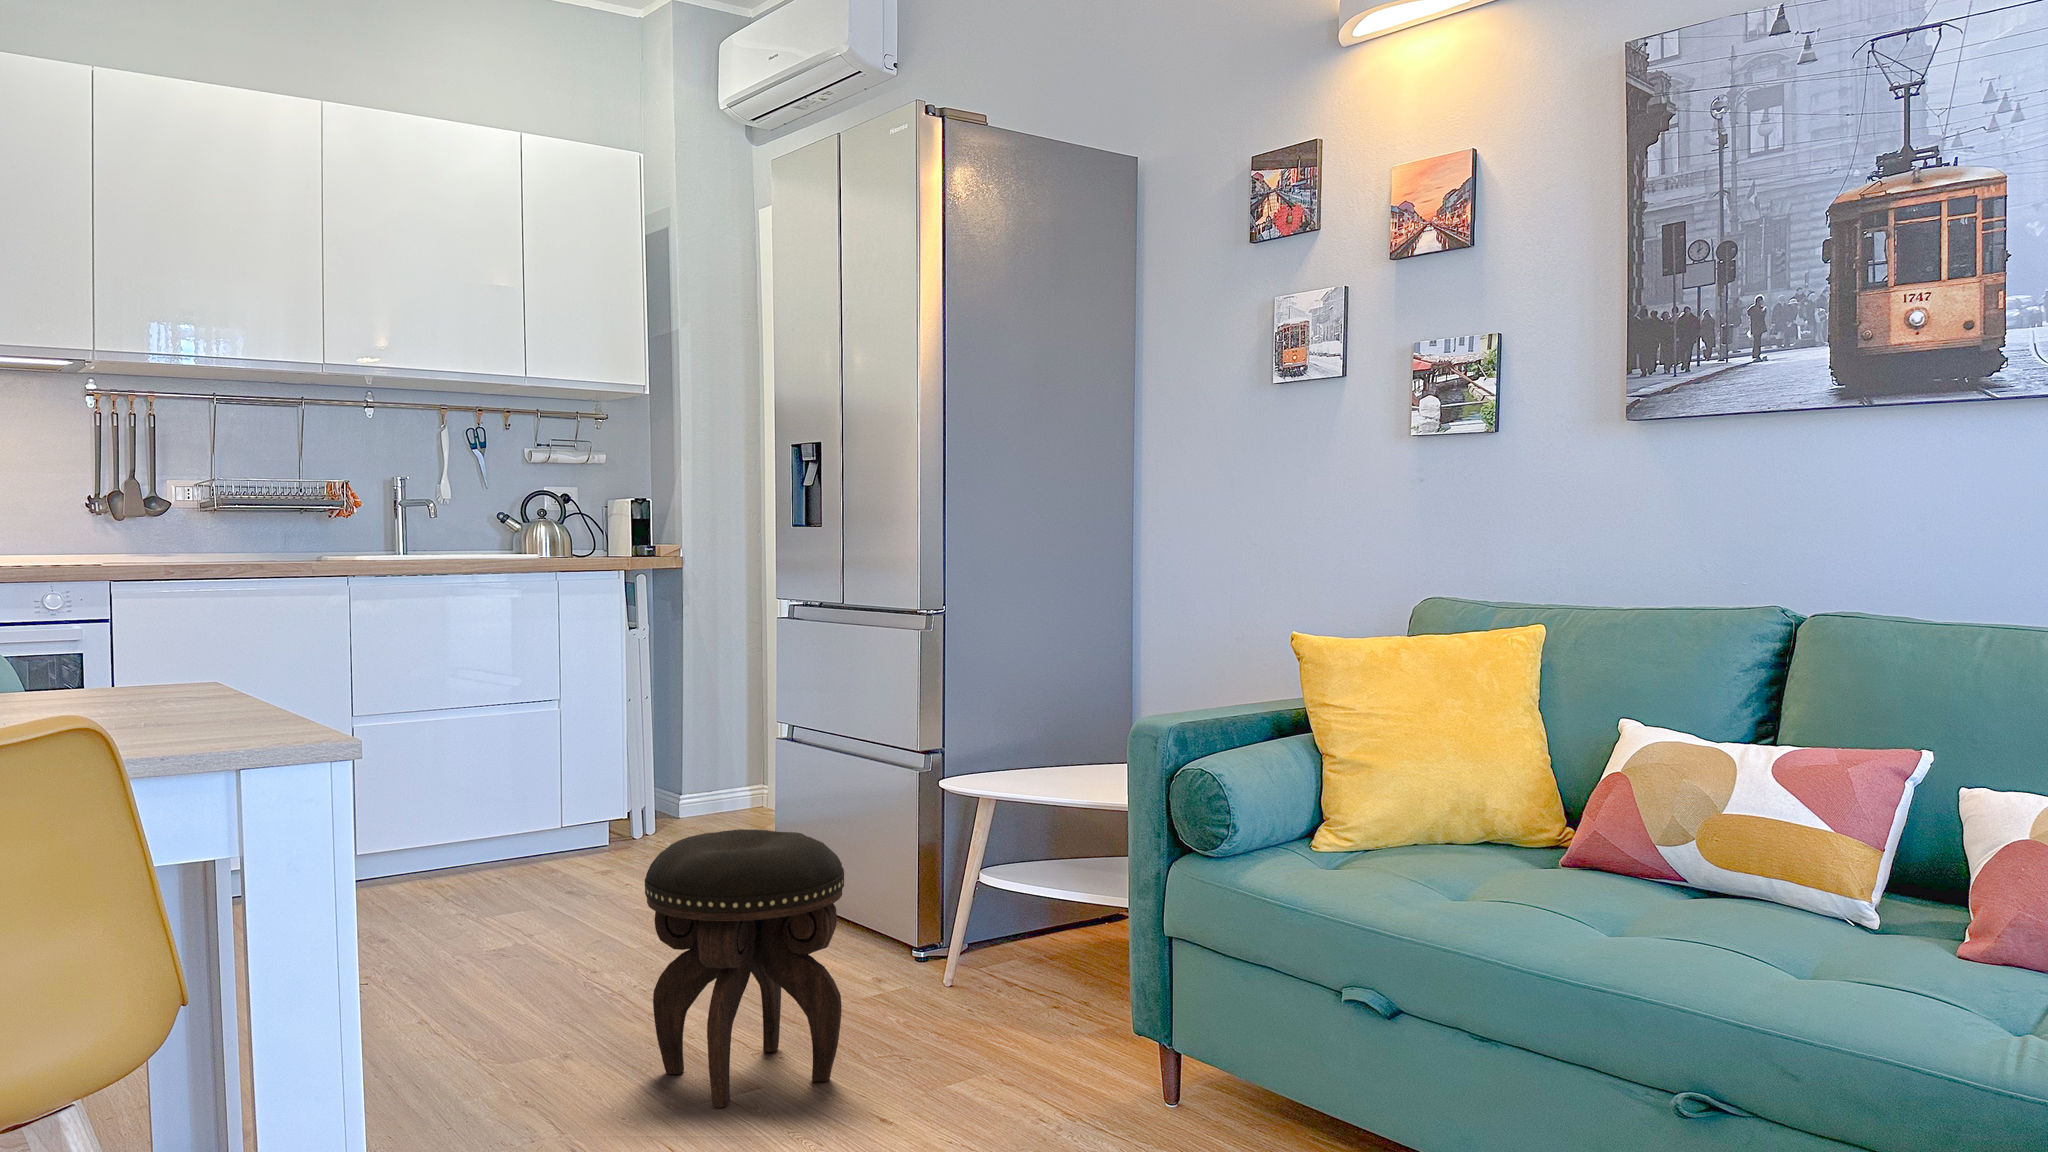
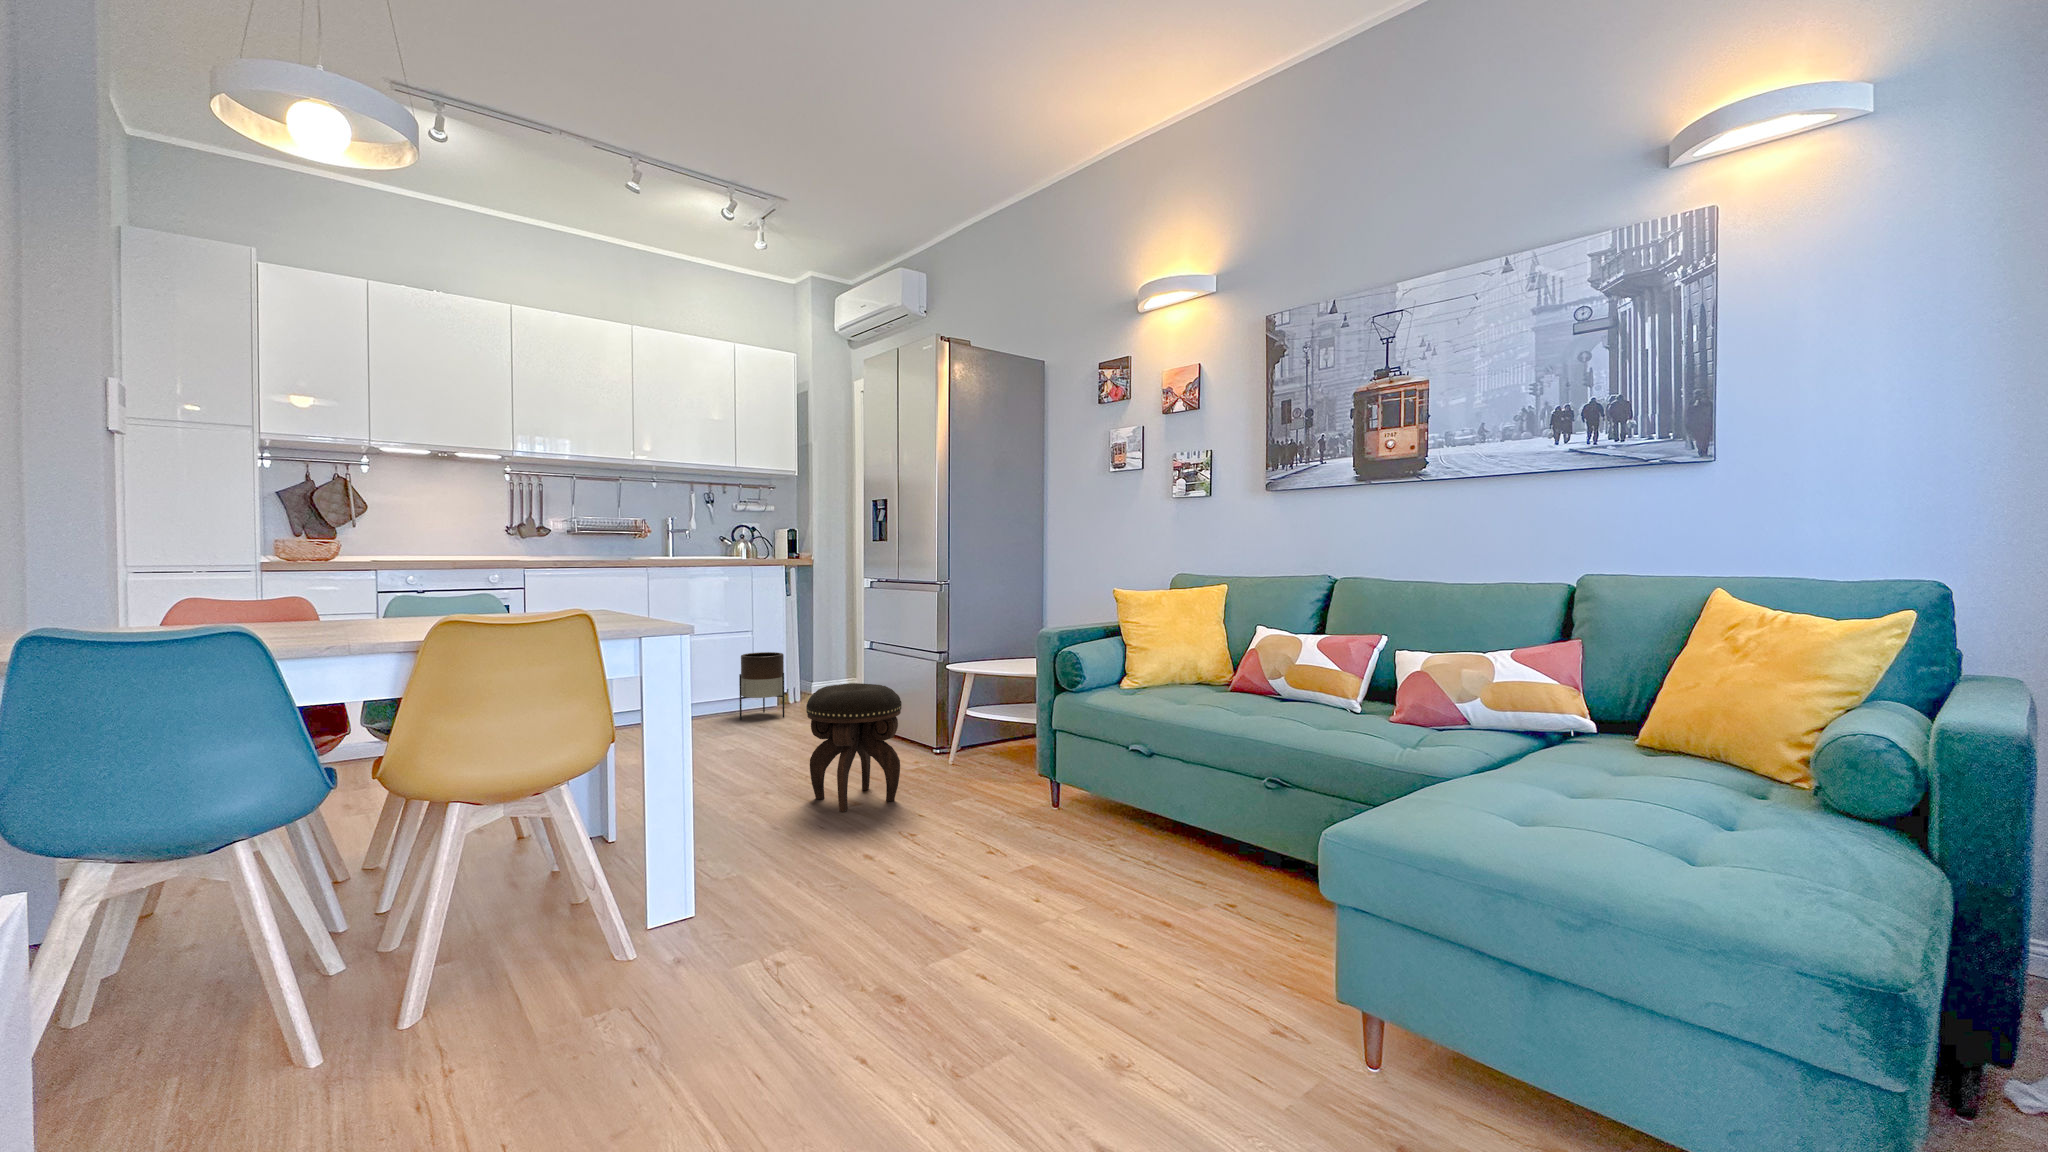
planter: none [531,744,621,880] -> present [739,652,784,720]

